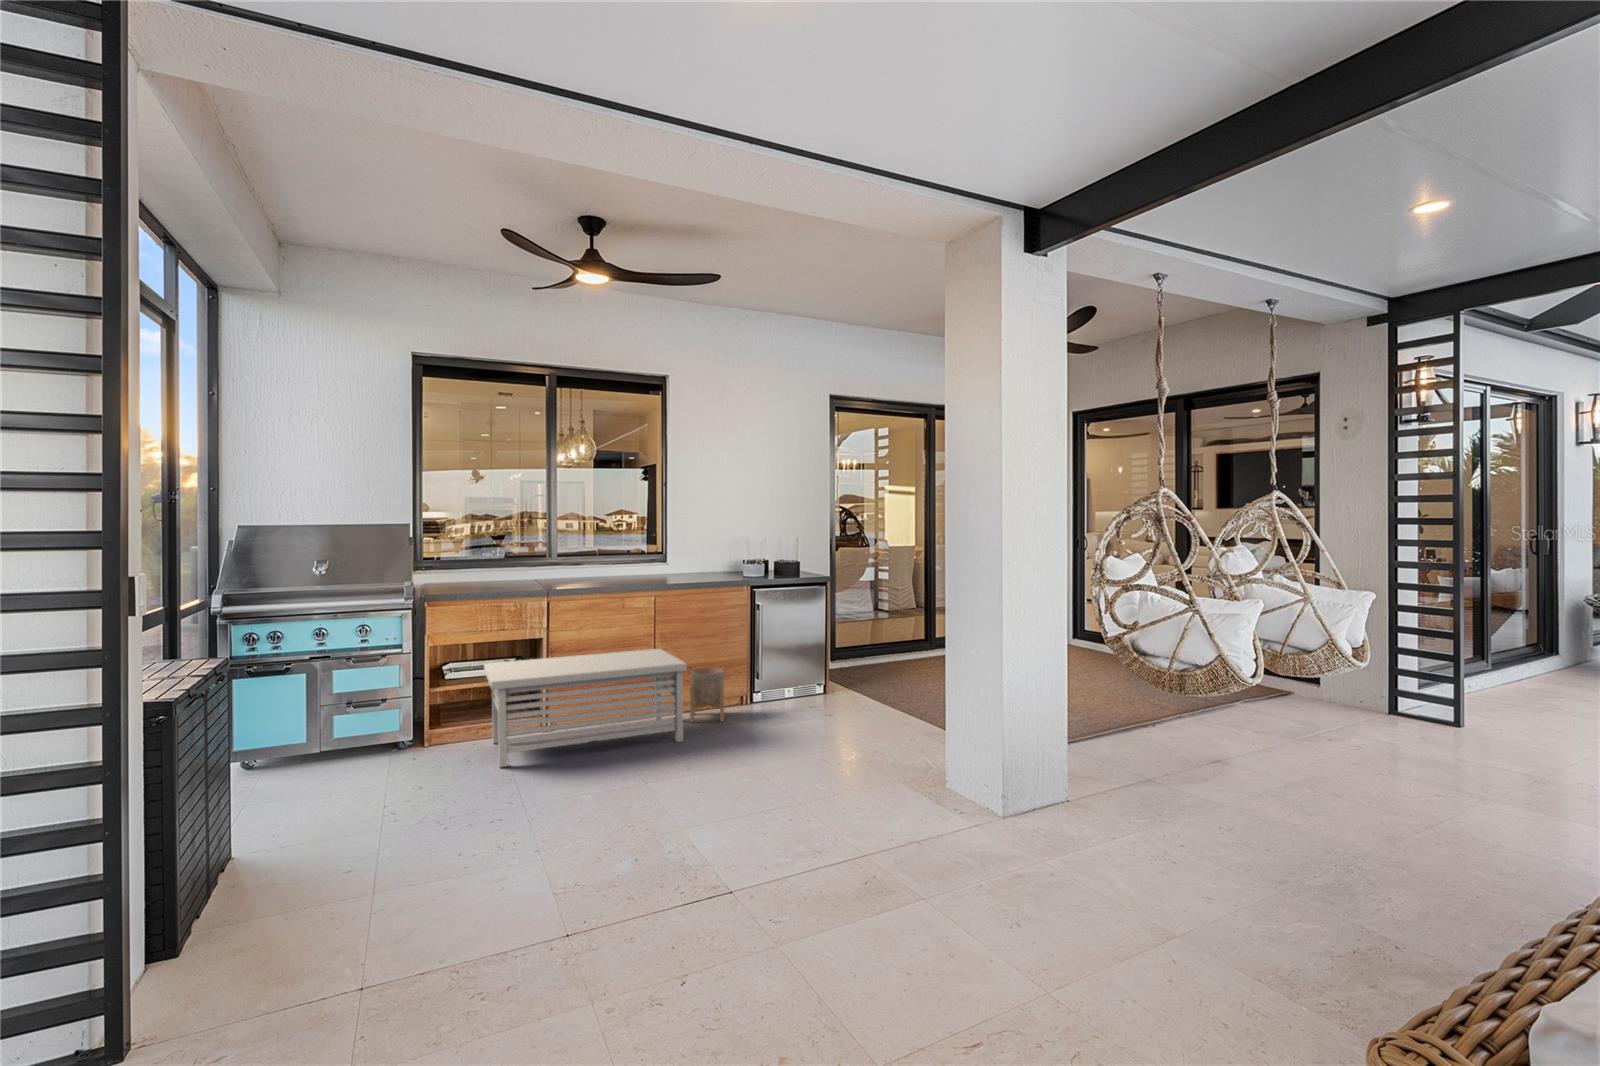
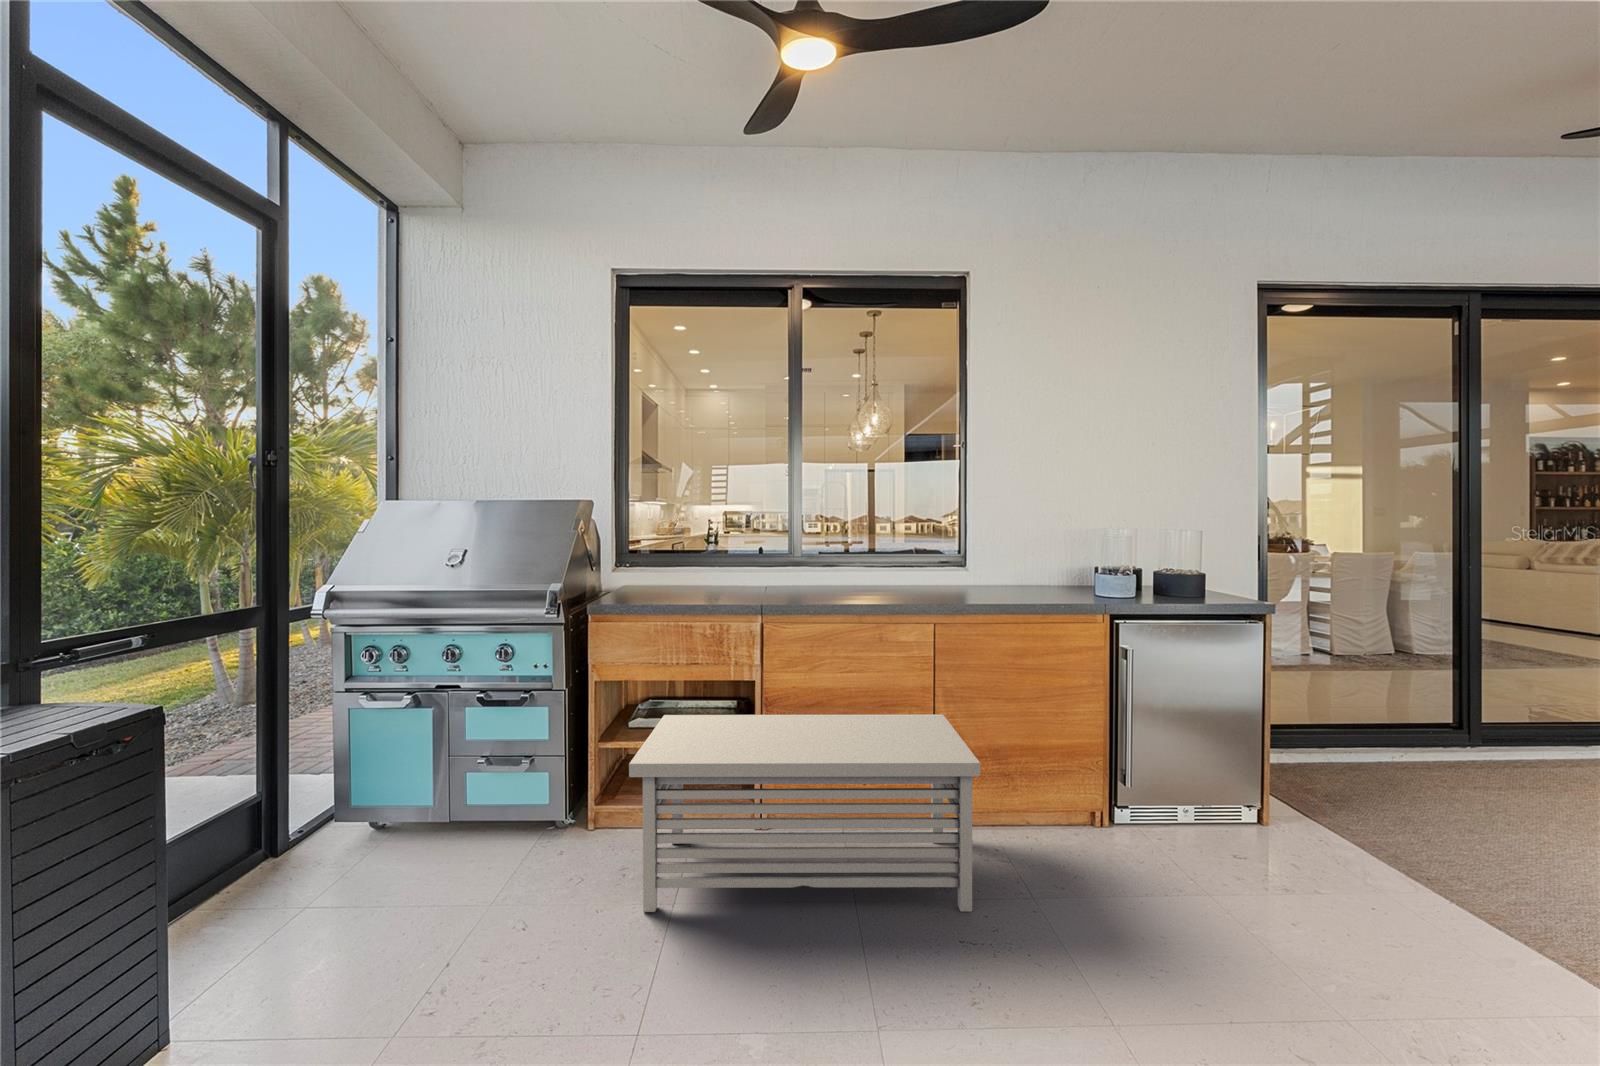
planter: present [690,667,724,723] -> none [993,755,1059,866]

